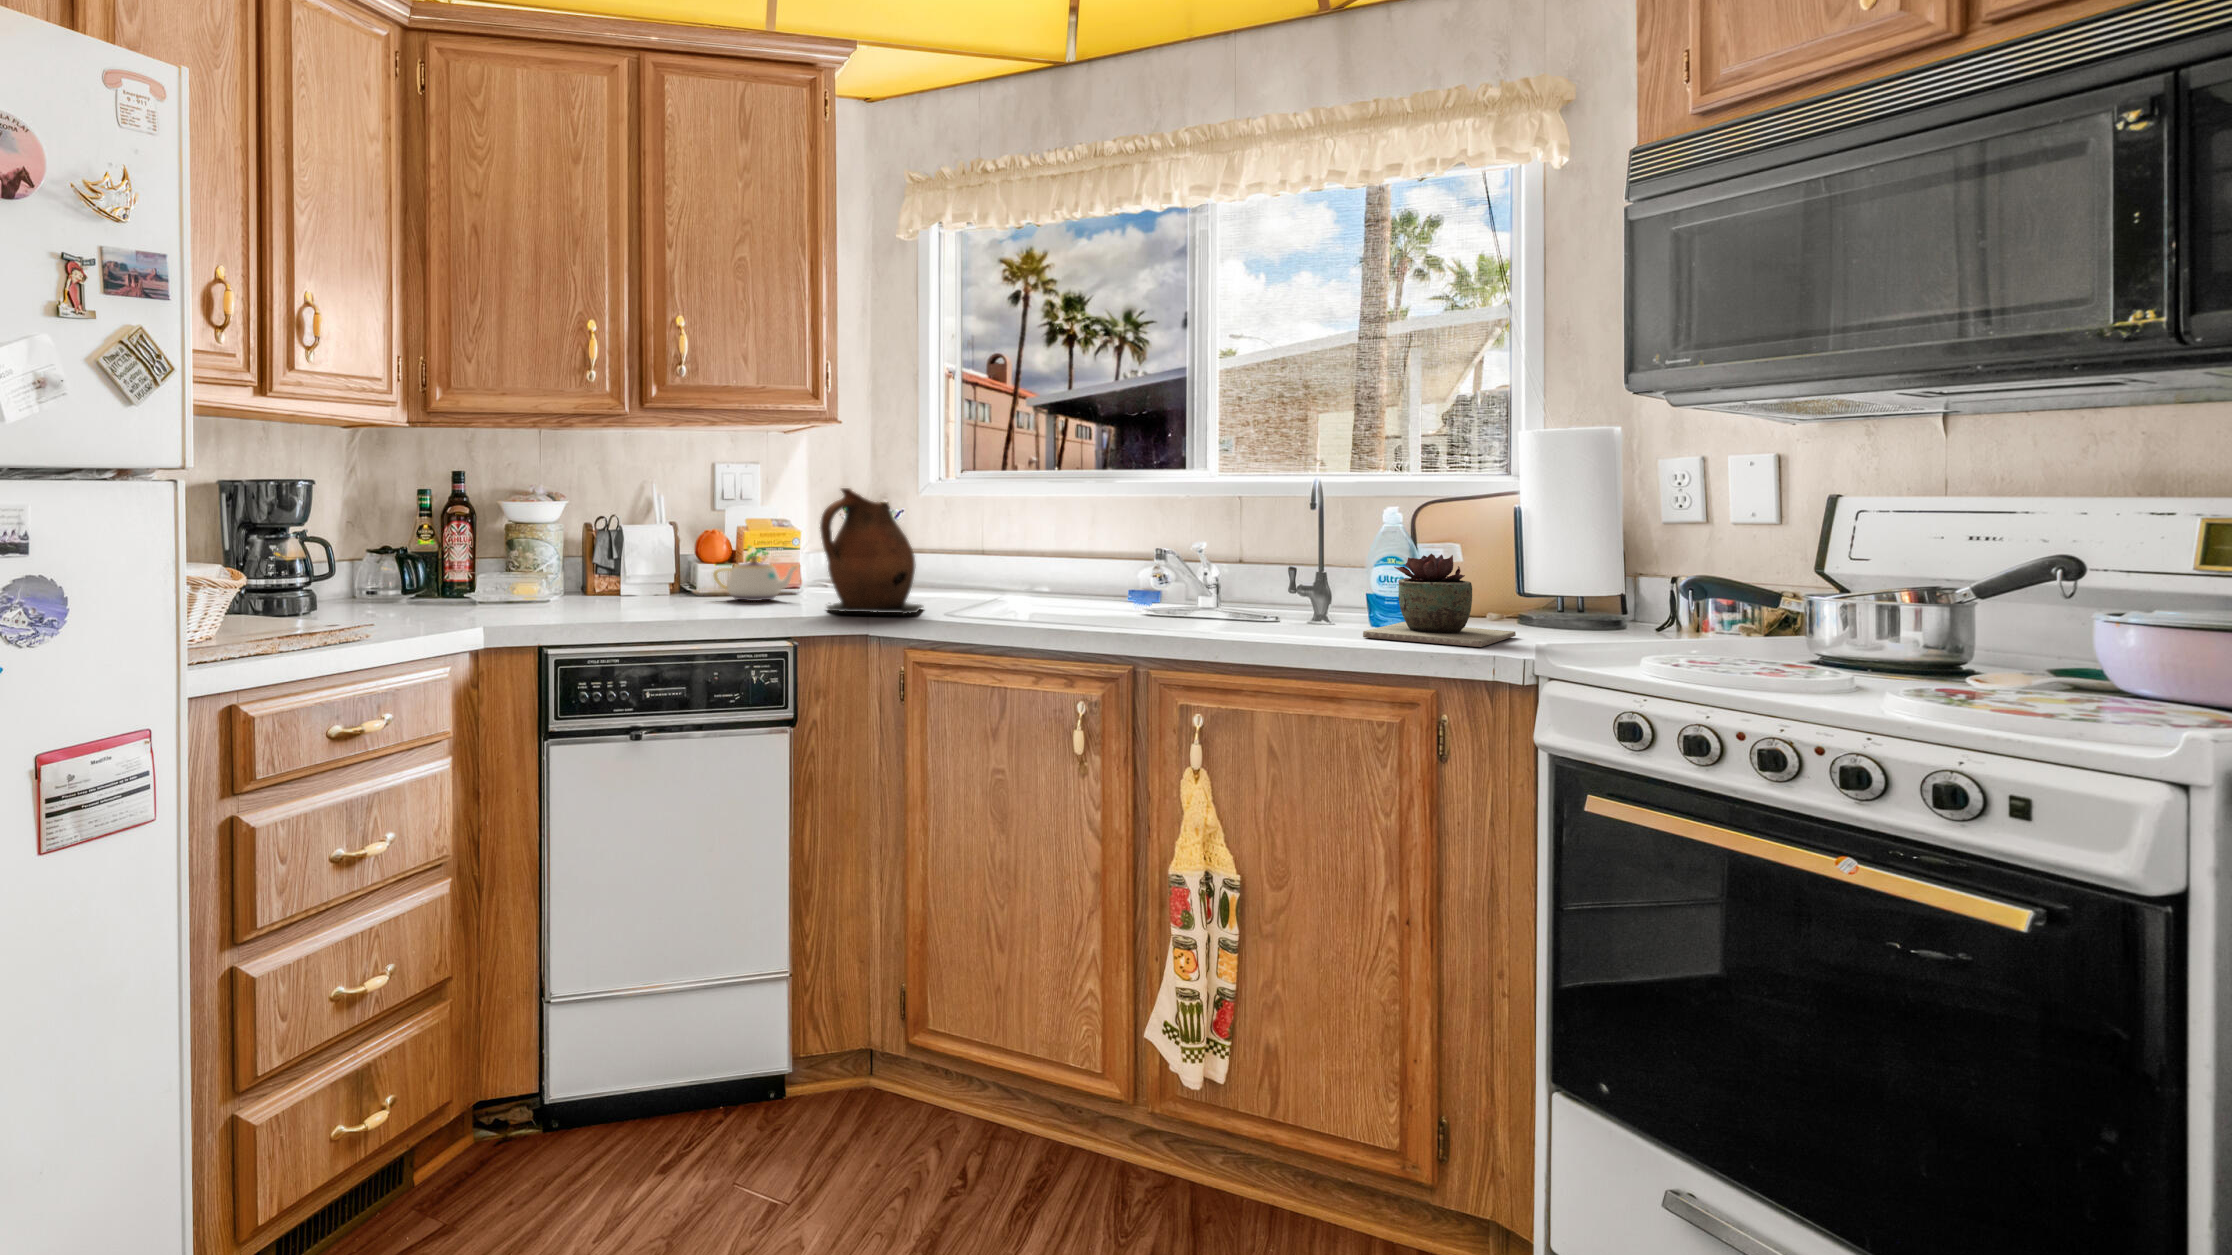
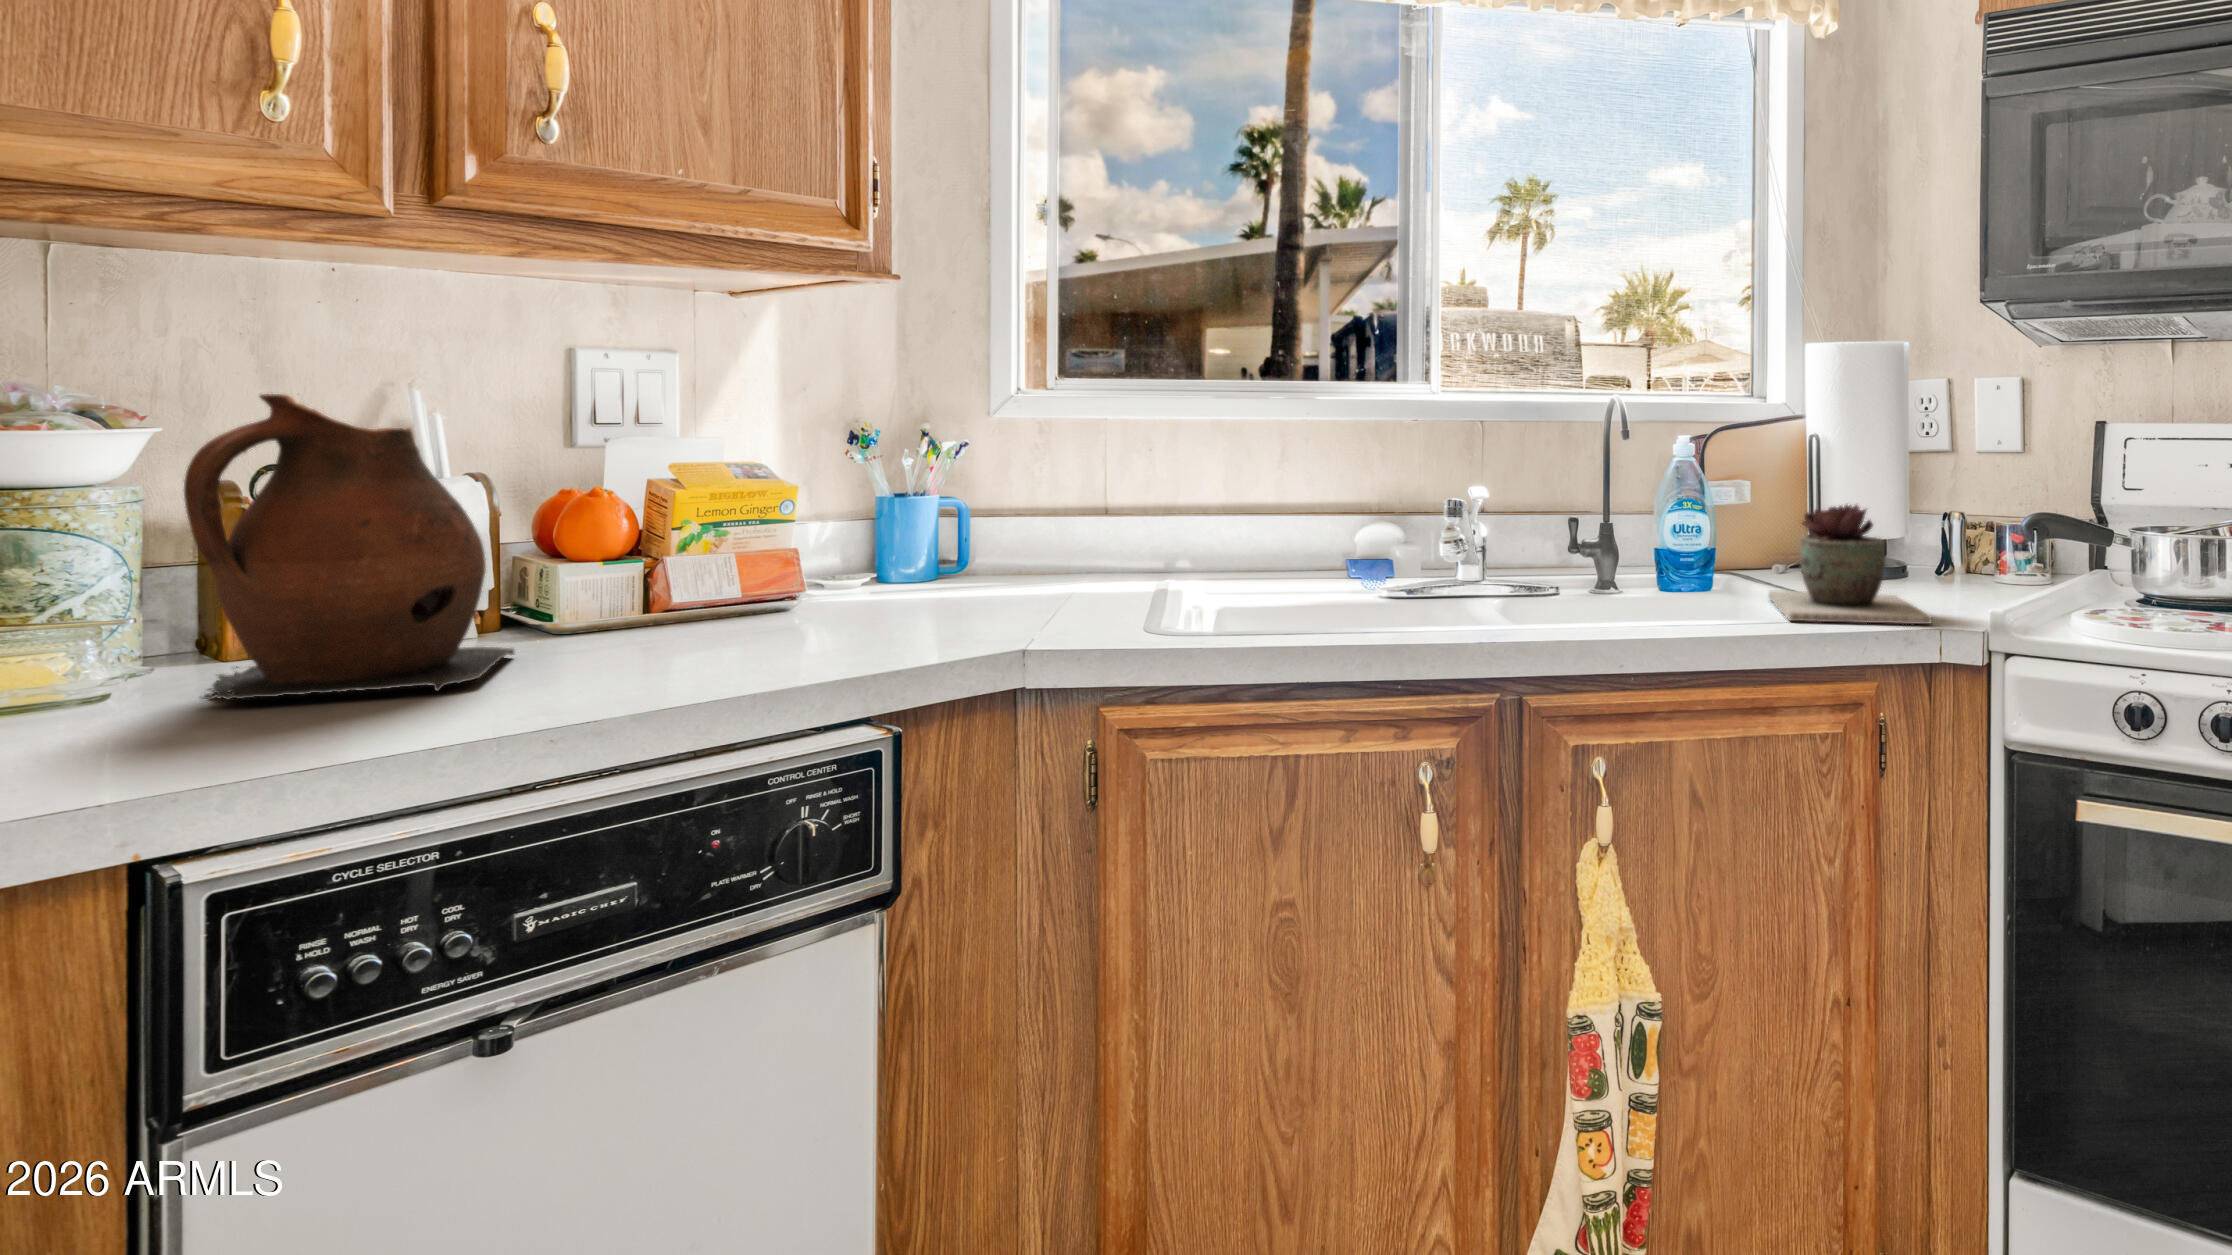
ceramic pitcher: present [820,488,923,614] -> present [184,394,514,700]
teapot: present [714,556,798,601] -> none [622,542,837,637]

